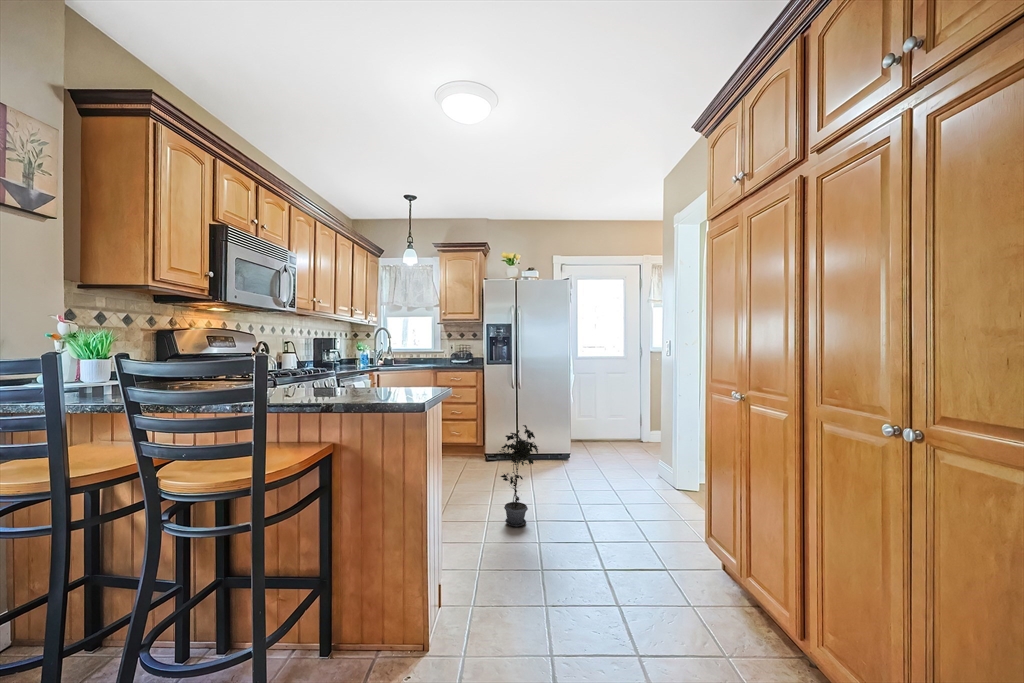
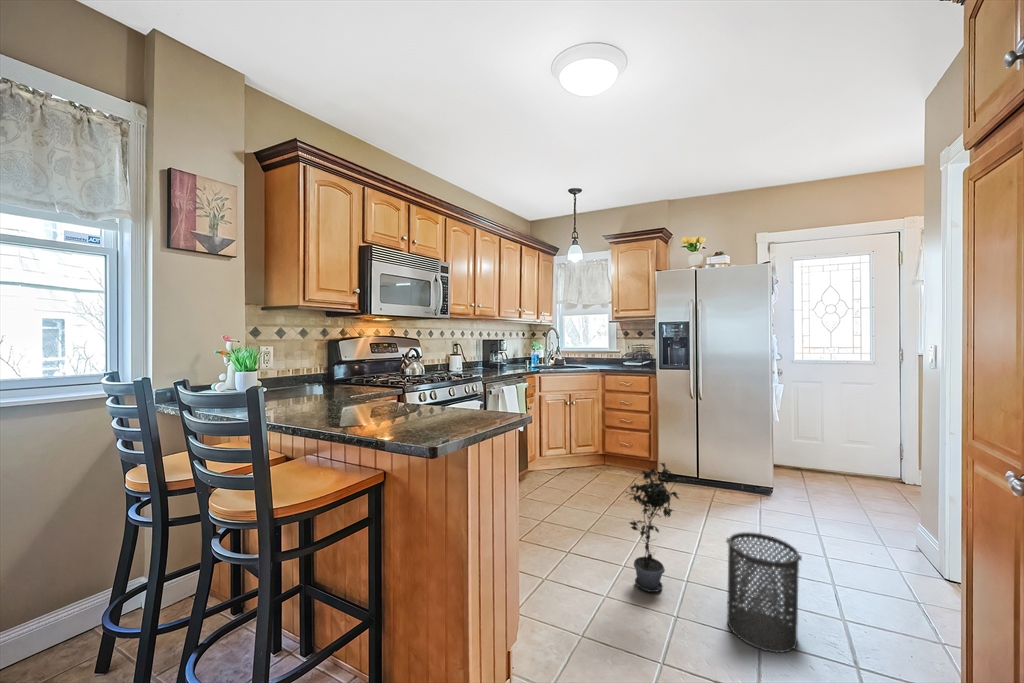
trash can: none [573,465,619,539] -> present [726,532,802,653]

